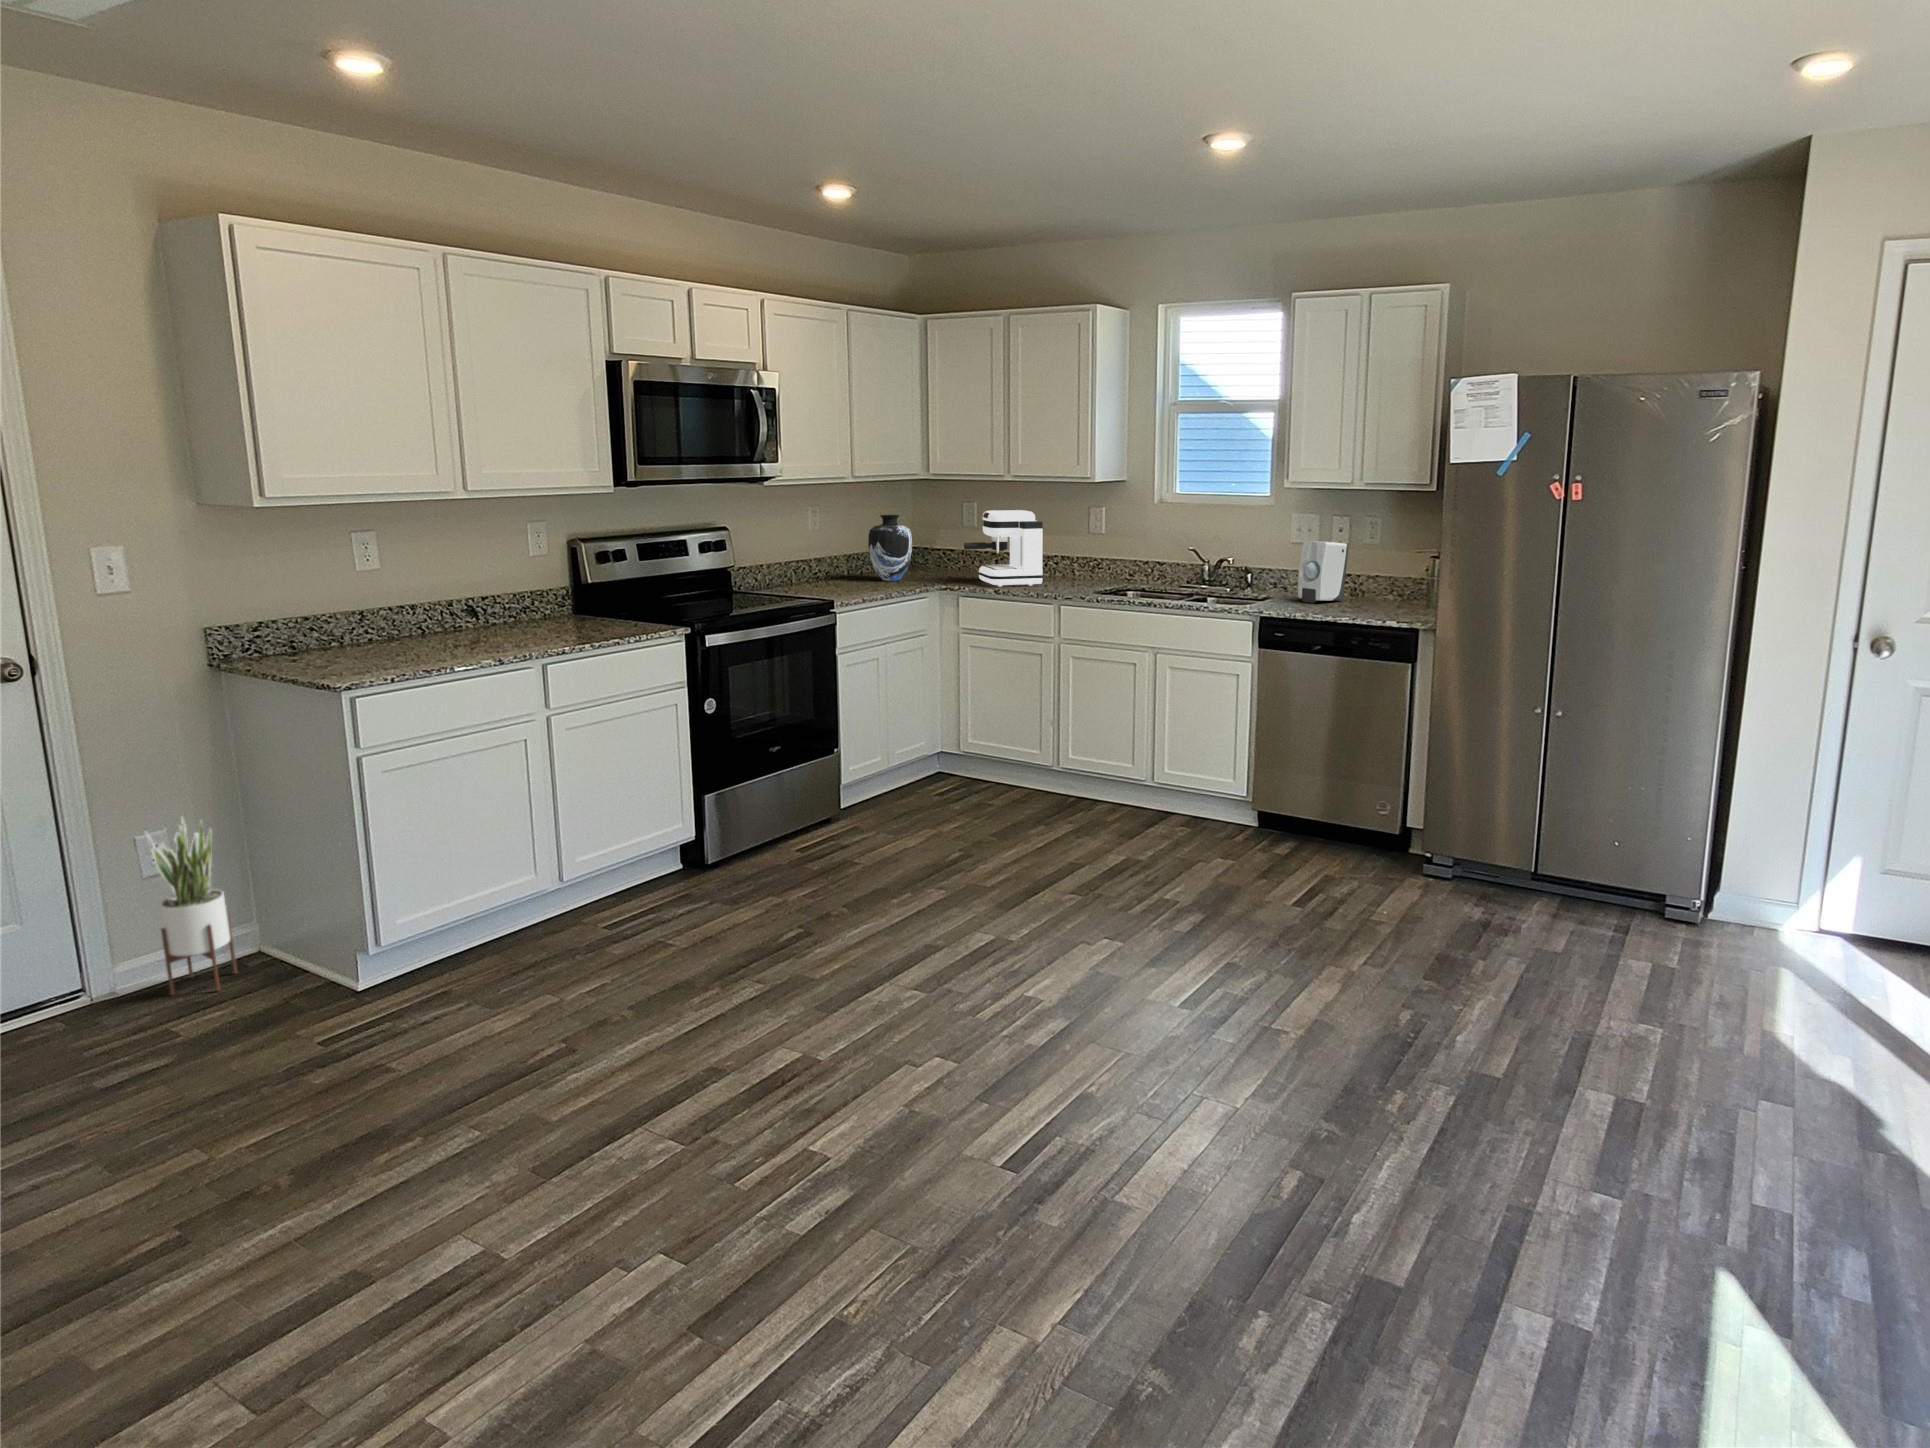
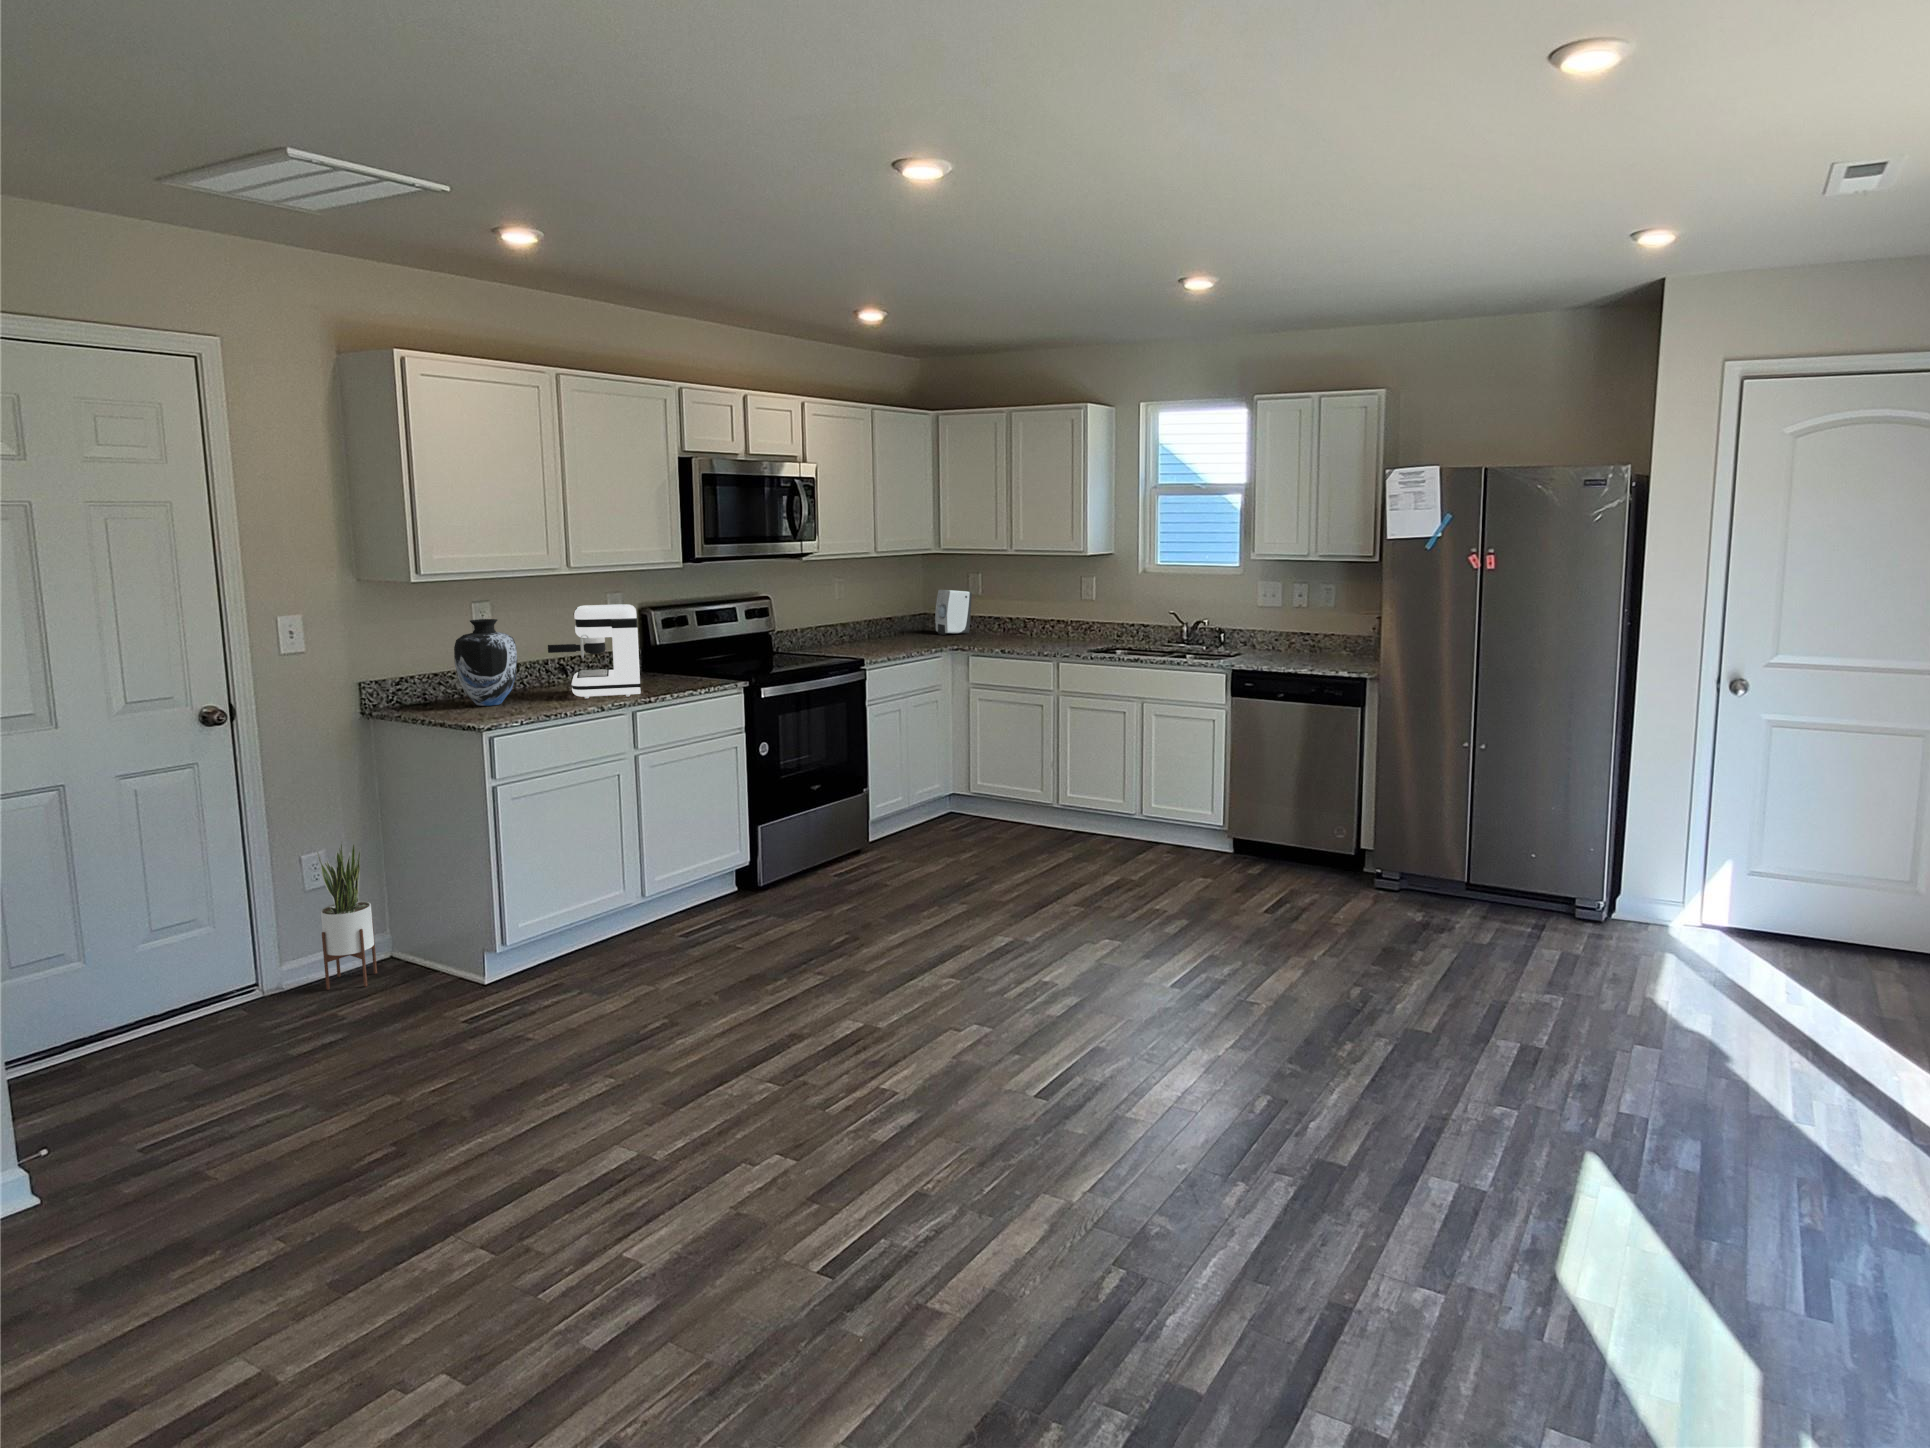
coffee maker: present [964,510,1043,587] -> present [548,604,641,699]
vase: present [868,515,912,581] -> present [454,619,517,706]
soap dispenser: present [1298,541,1349,603] -> present [935,590,972,635]

